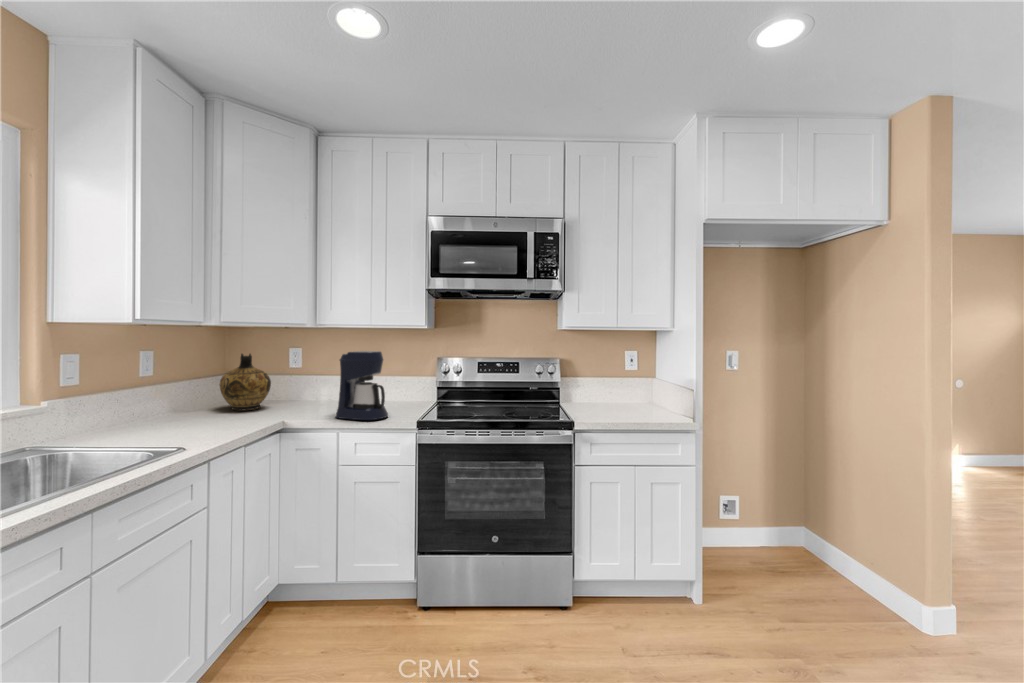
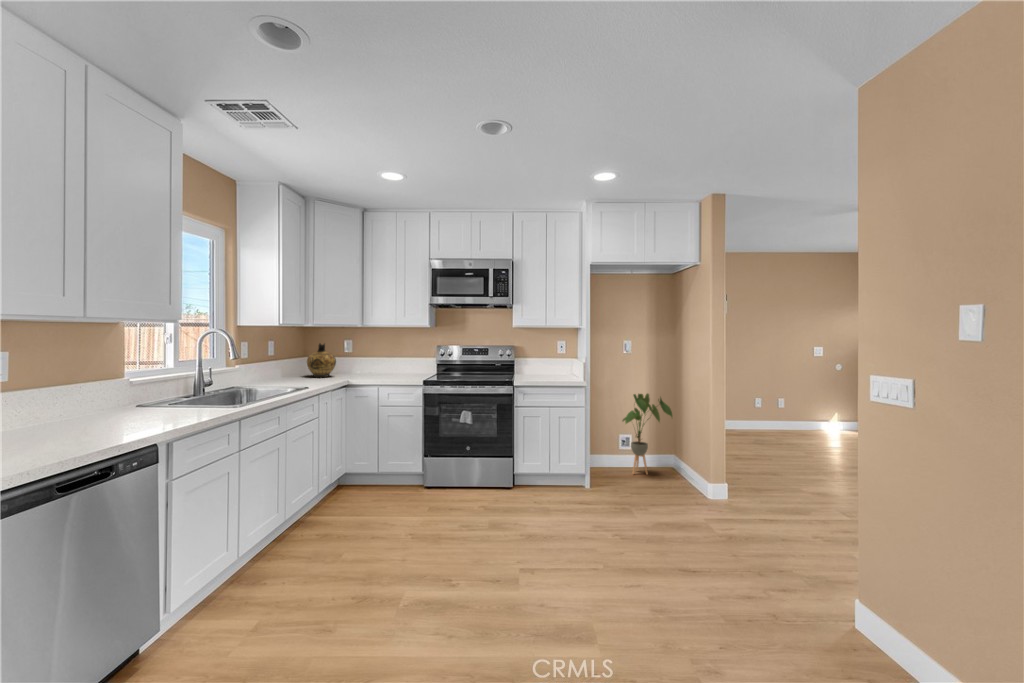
coffee maker: present [336,351,388,420] -> none [377,341,408,381]
house plant: none [729,435,823,568] -> present [623,394,672,474]

